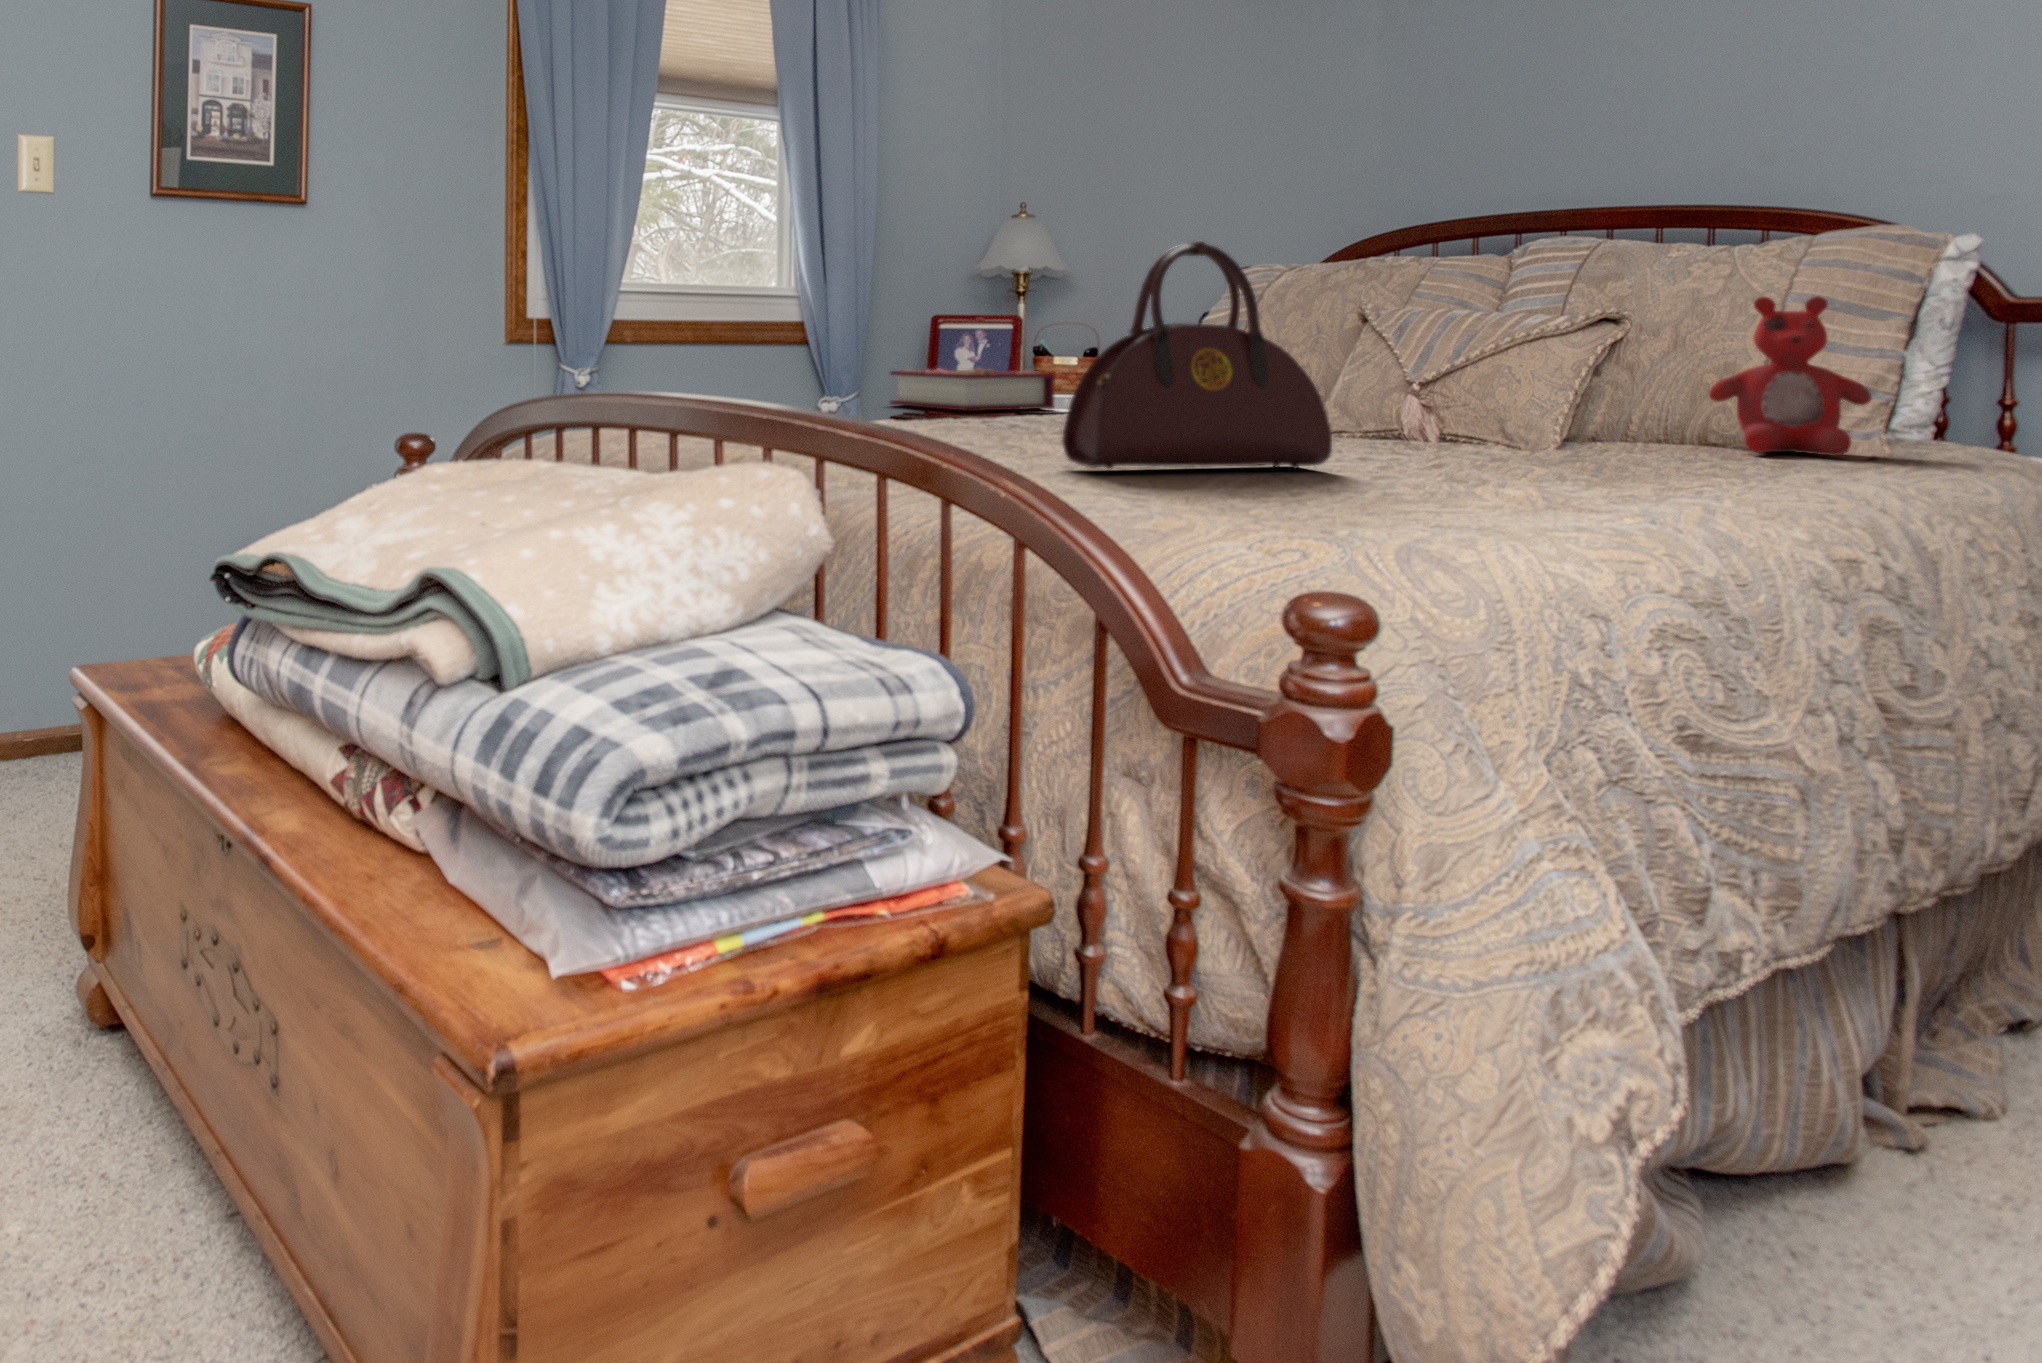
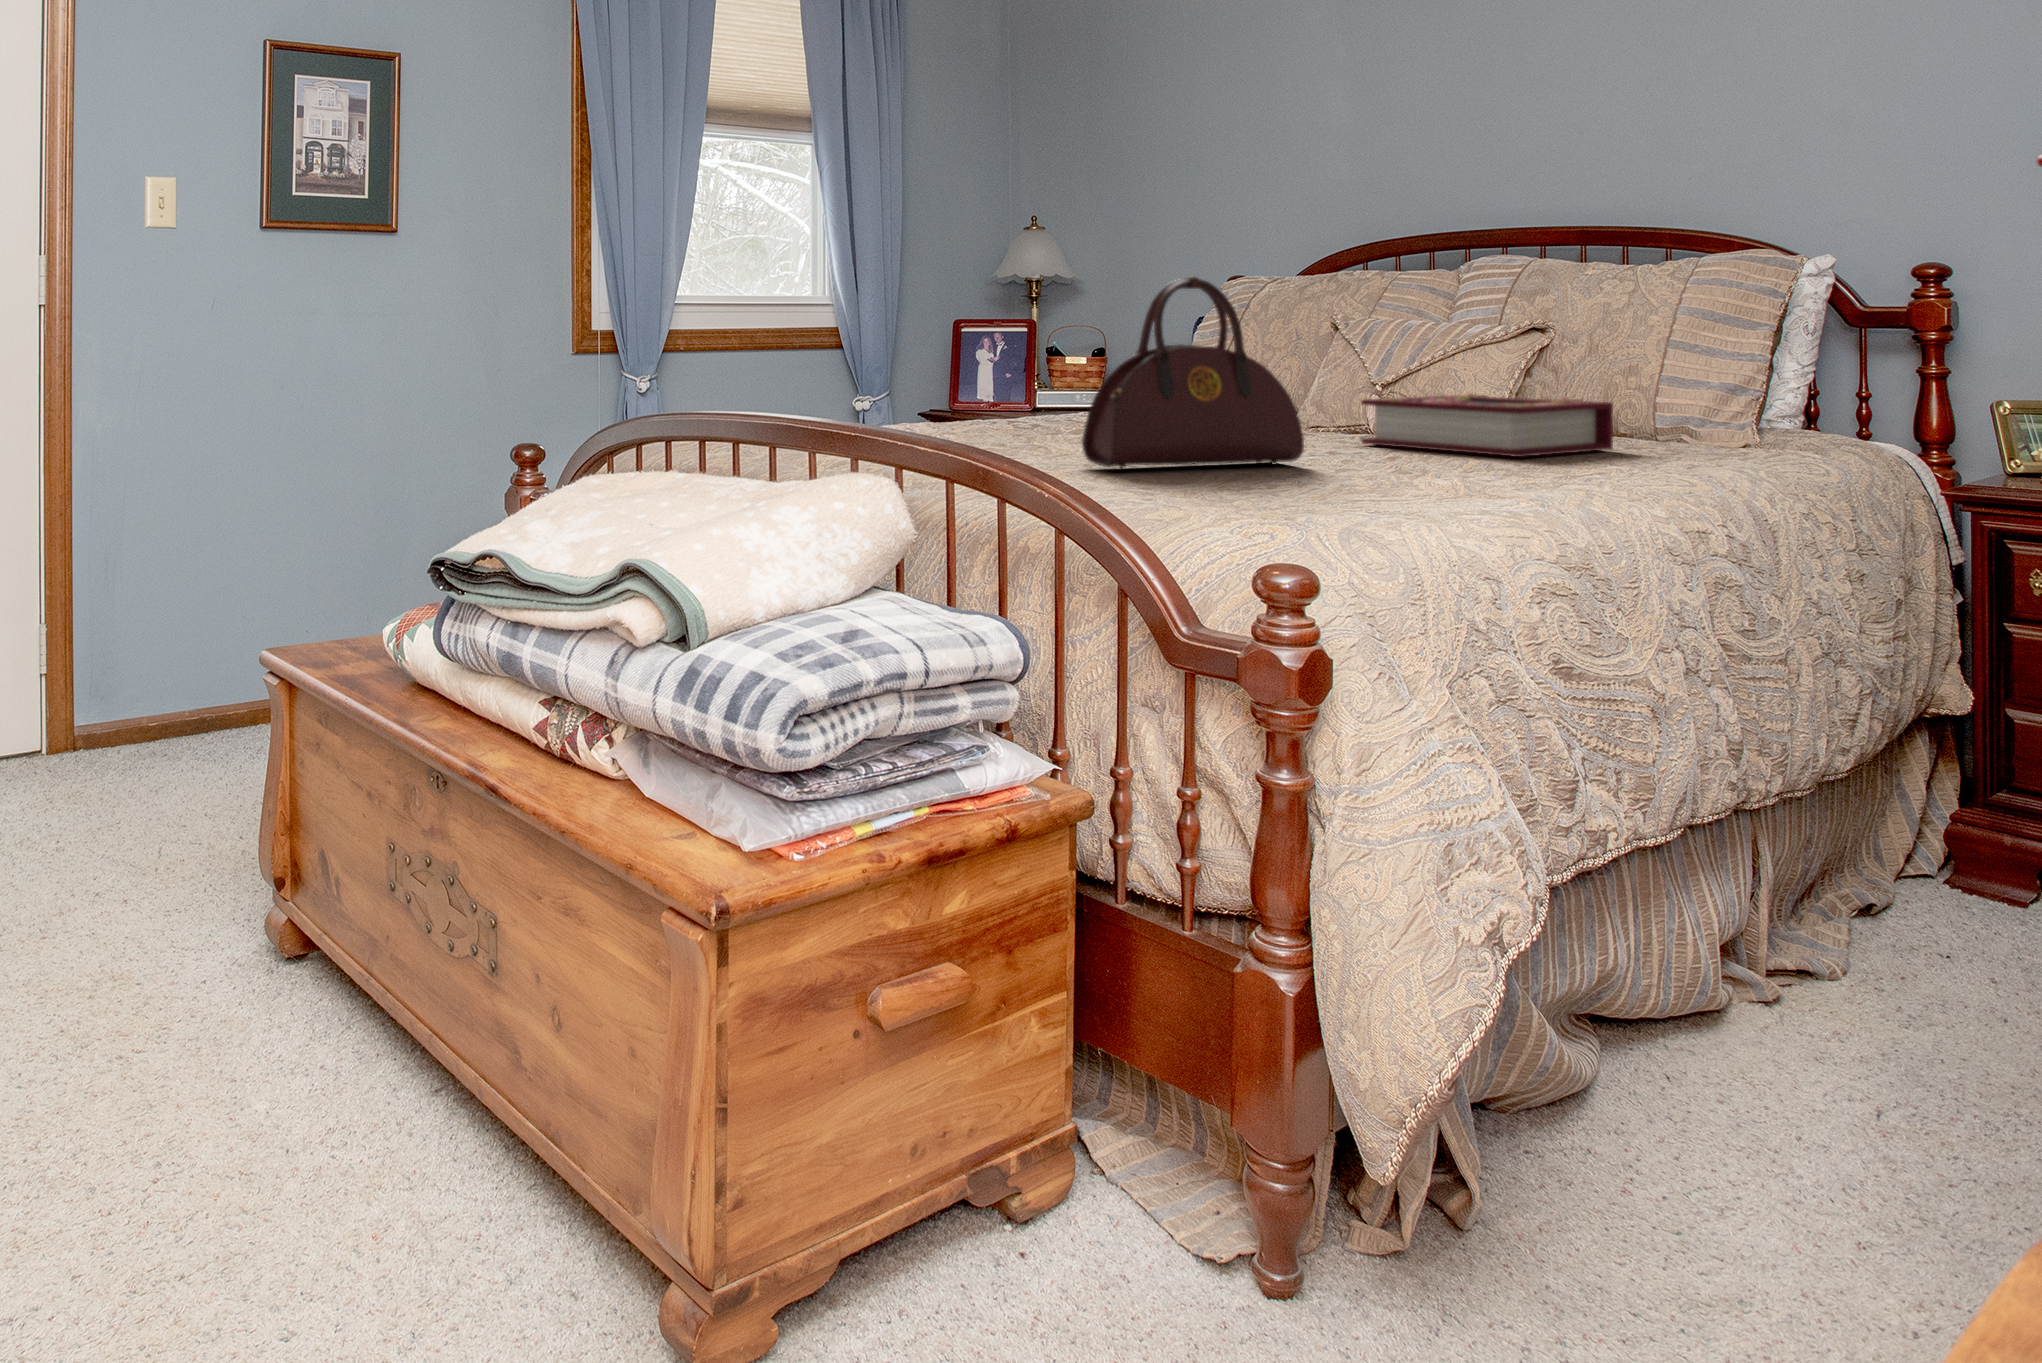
stuffed bear: present [1709,296,1872,456] -> none [1618,311,1749,445]
book: present [890,368,1055,411] -> present [1362,393,1613,457]

